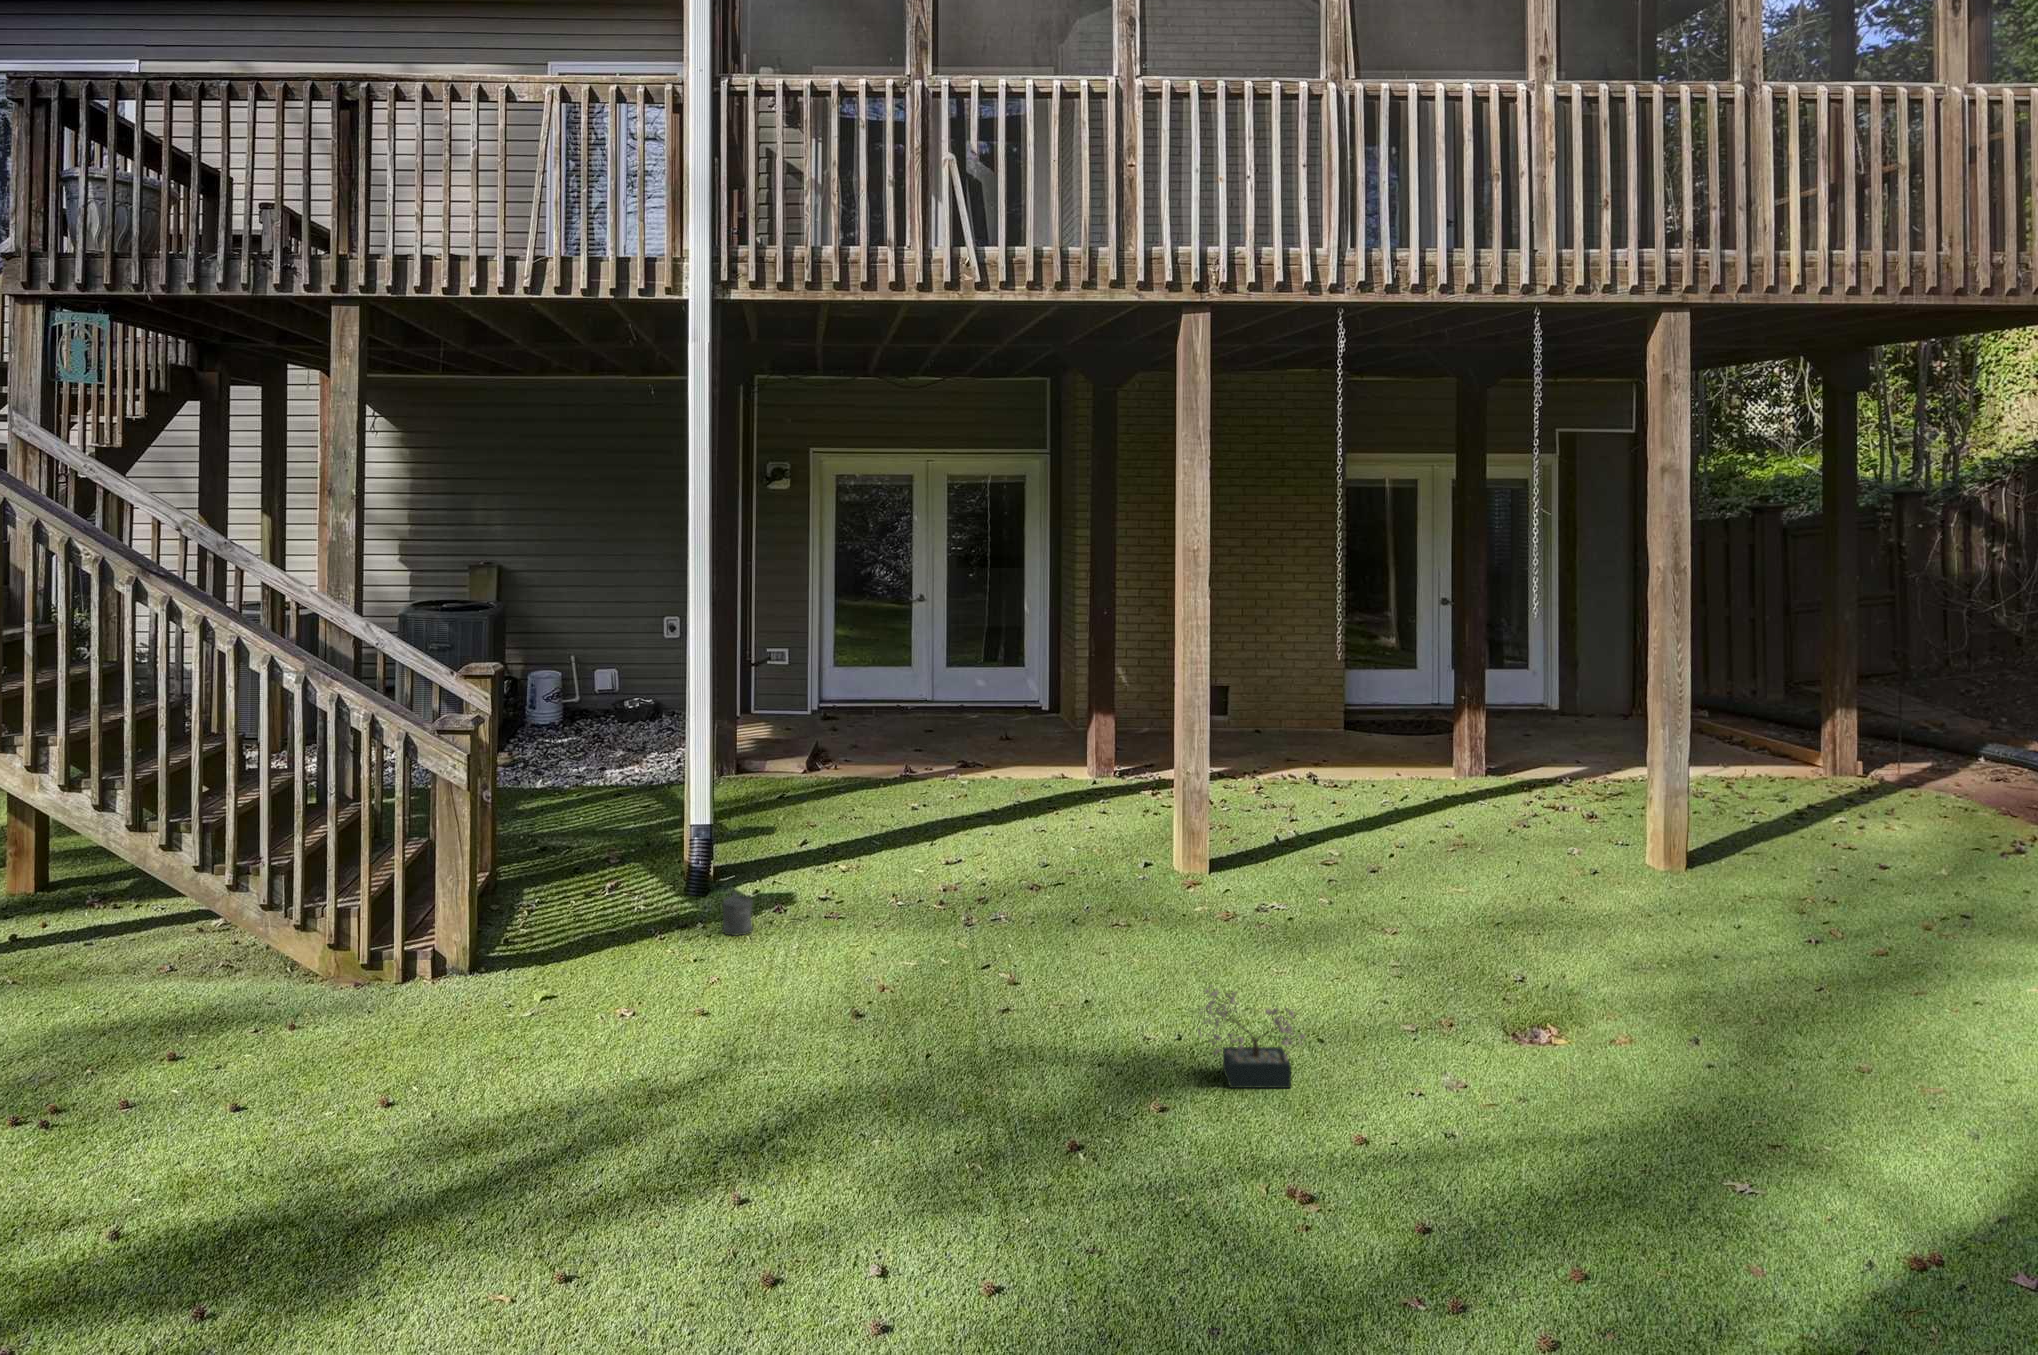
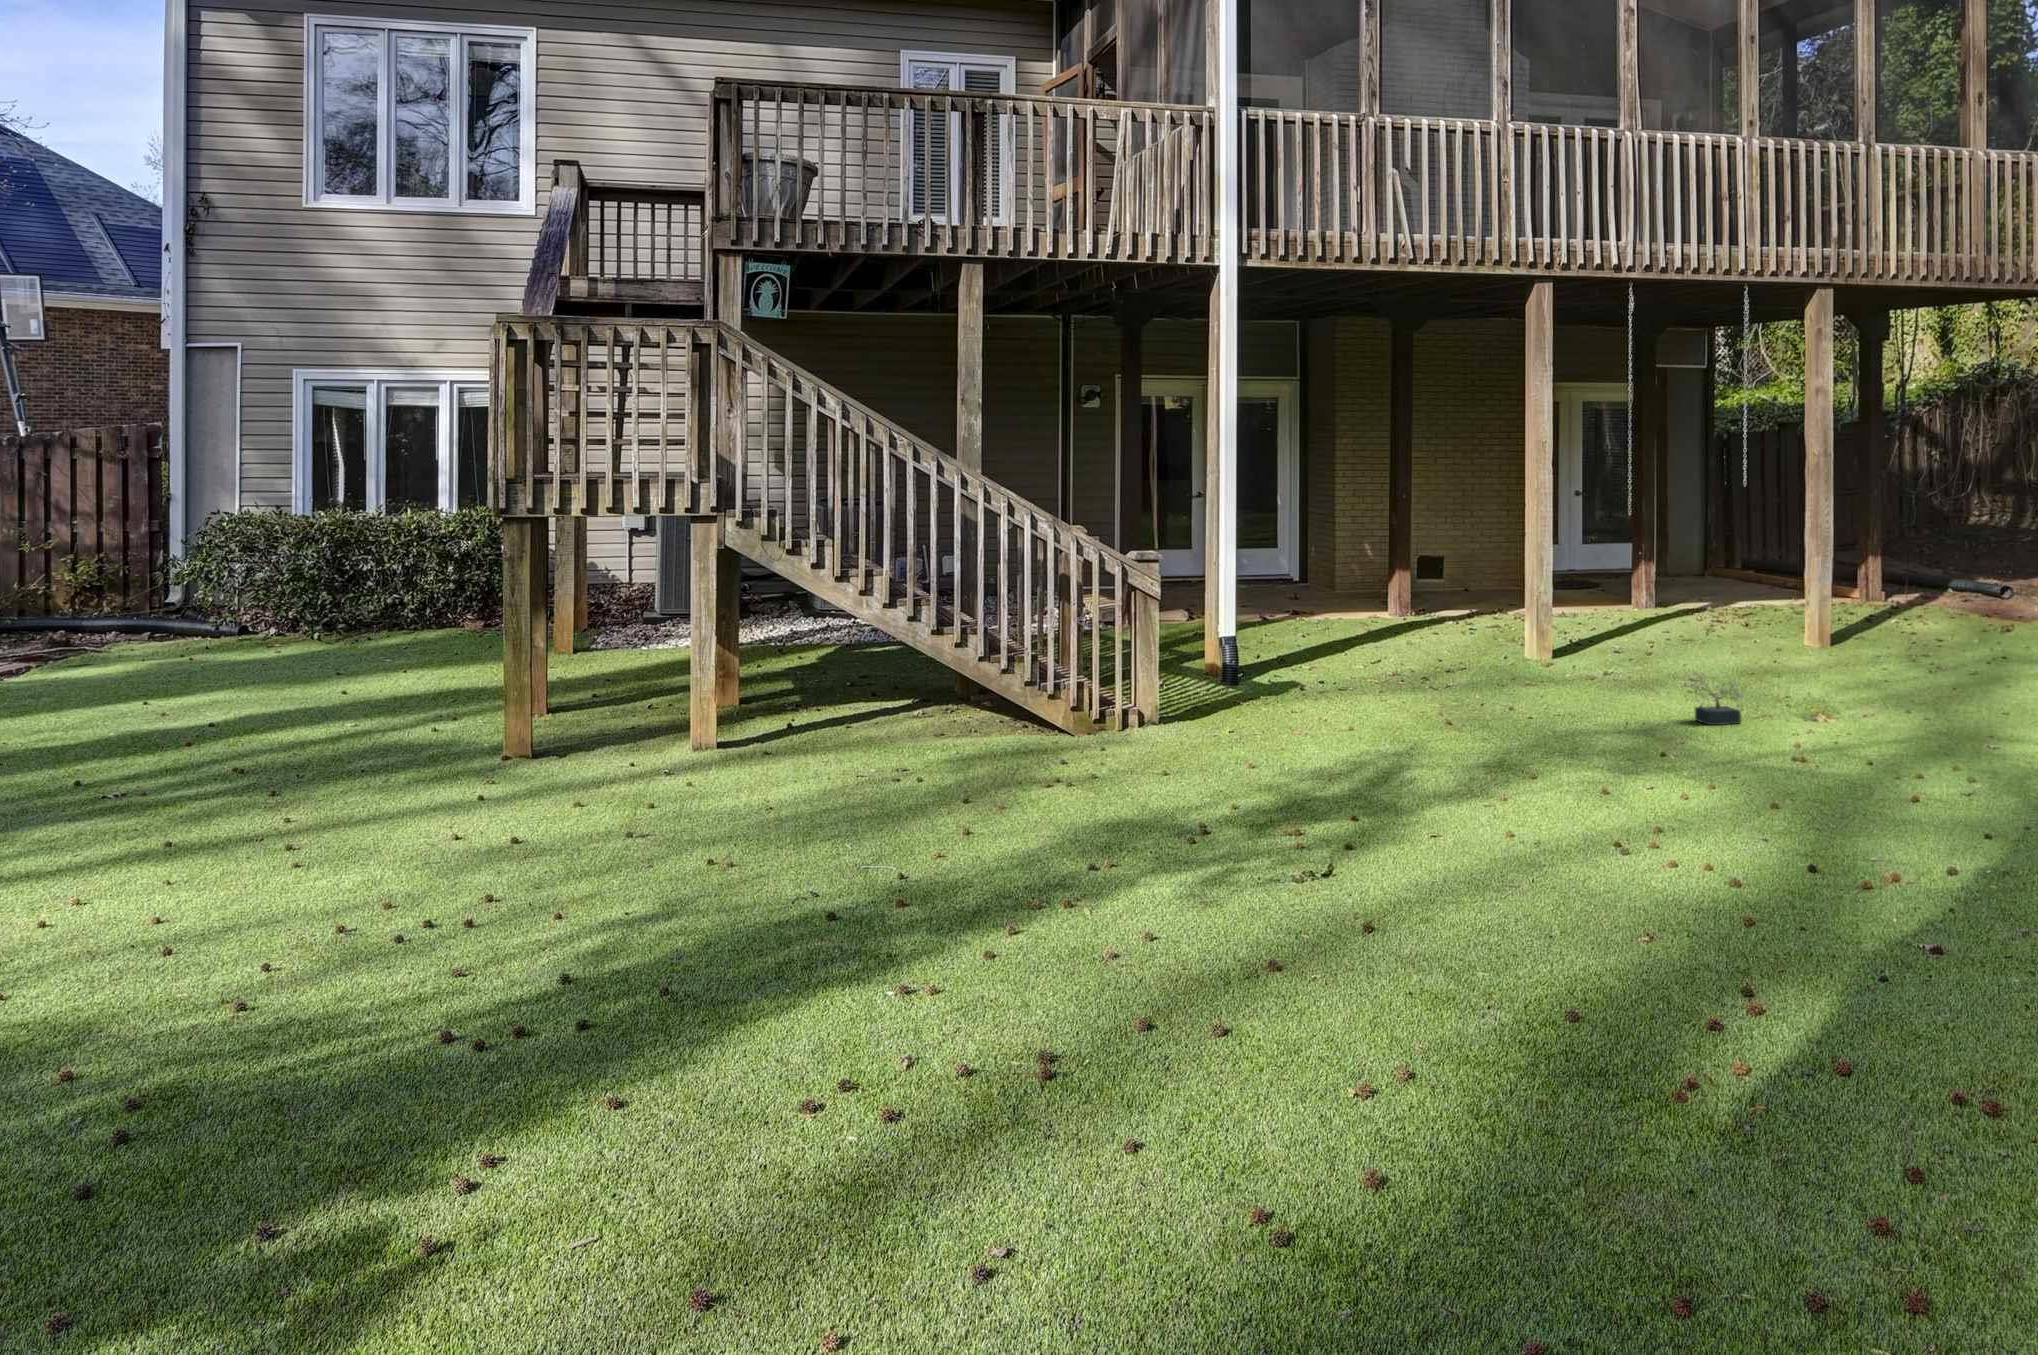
watering can: present [722,892,753,935] -> none [1291,667,1327,692]

